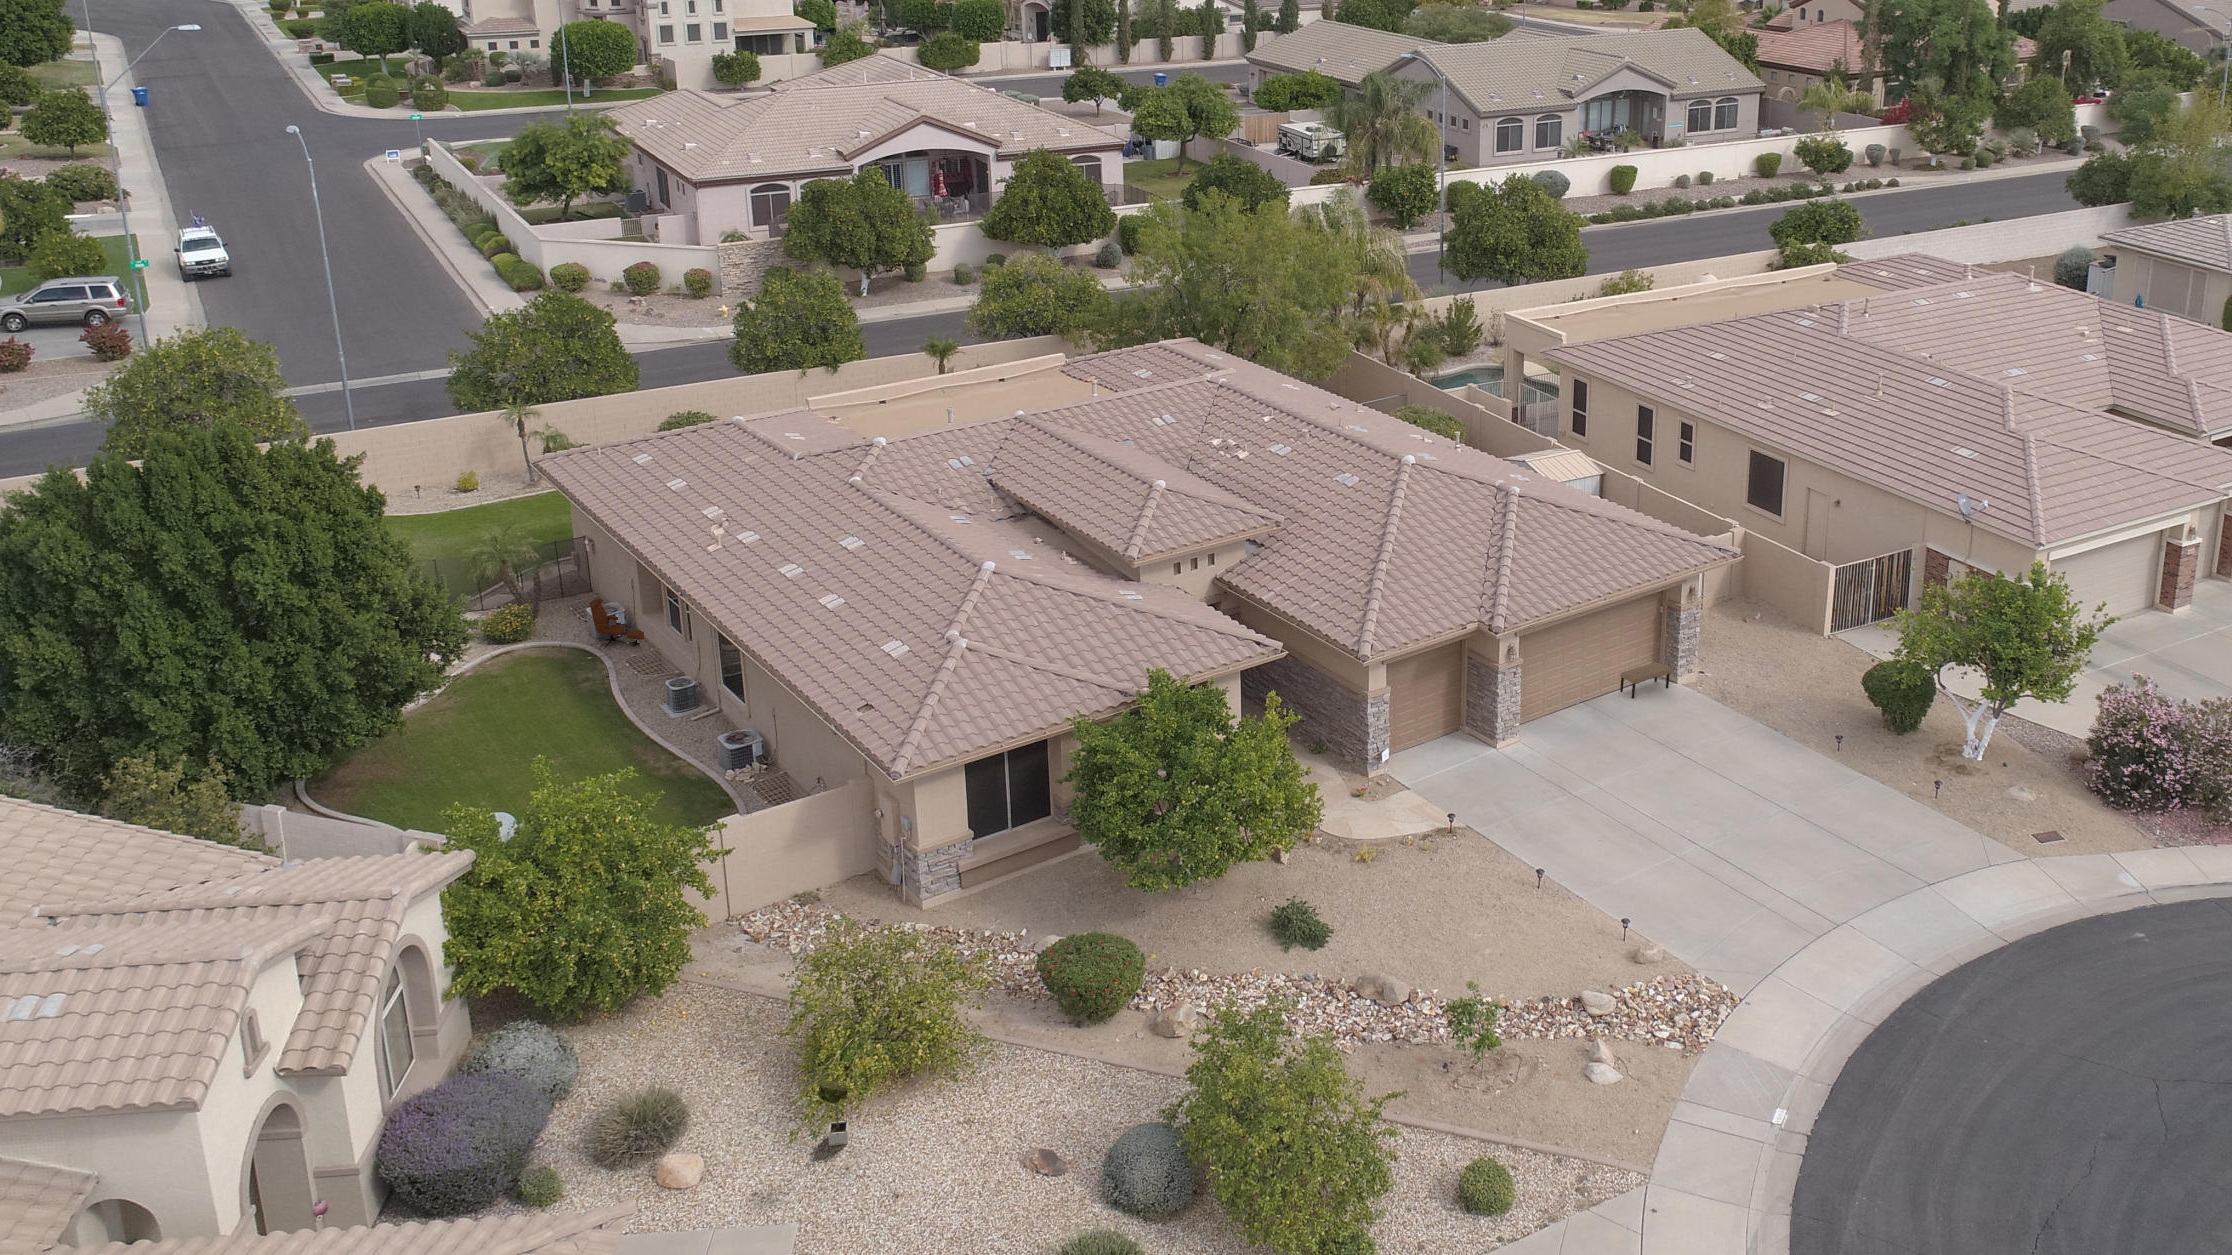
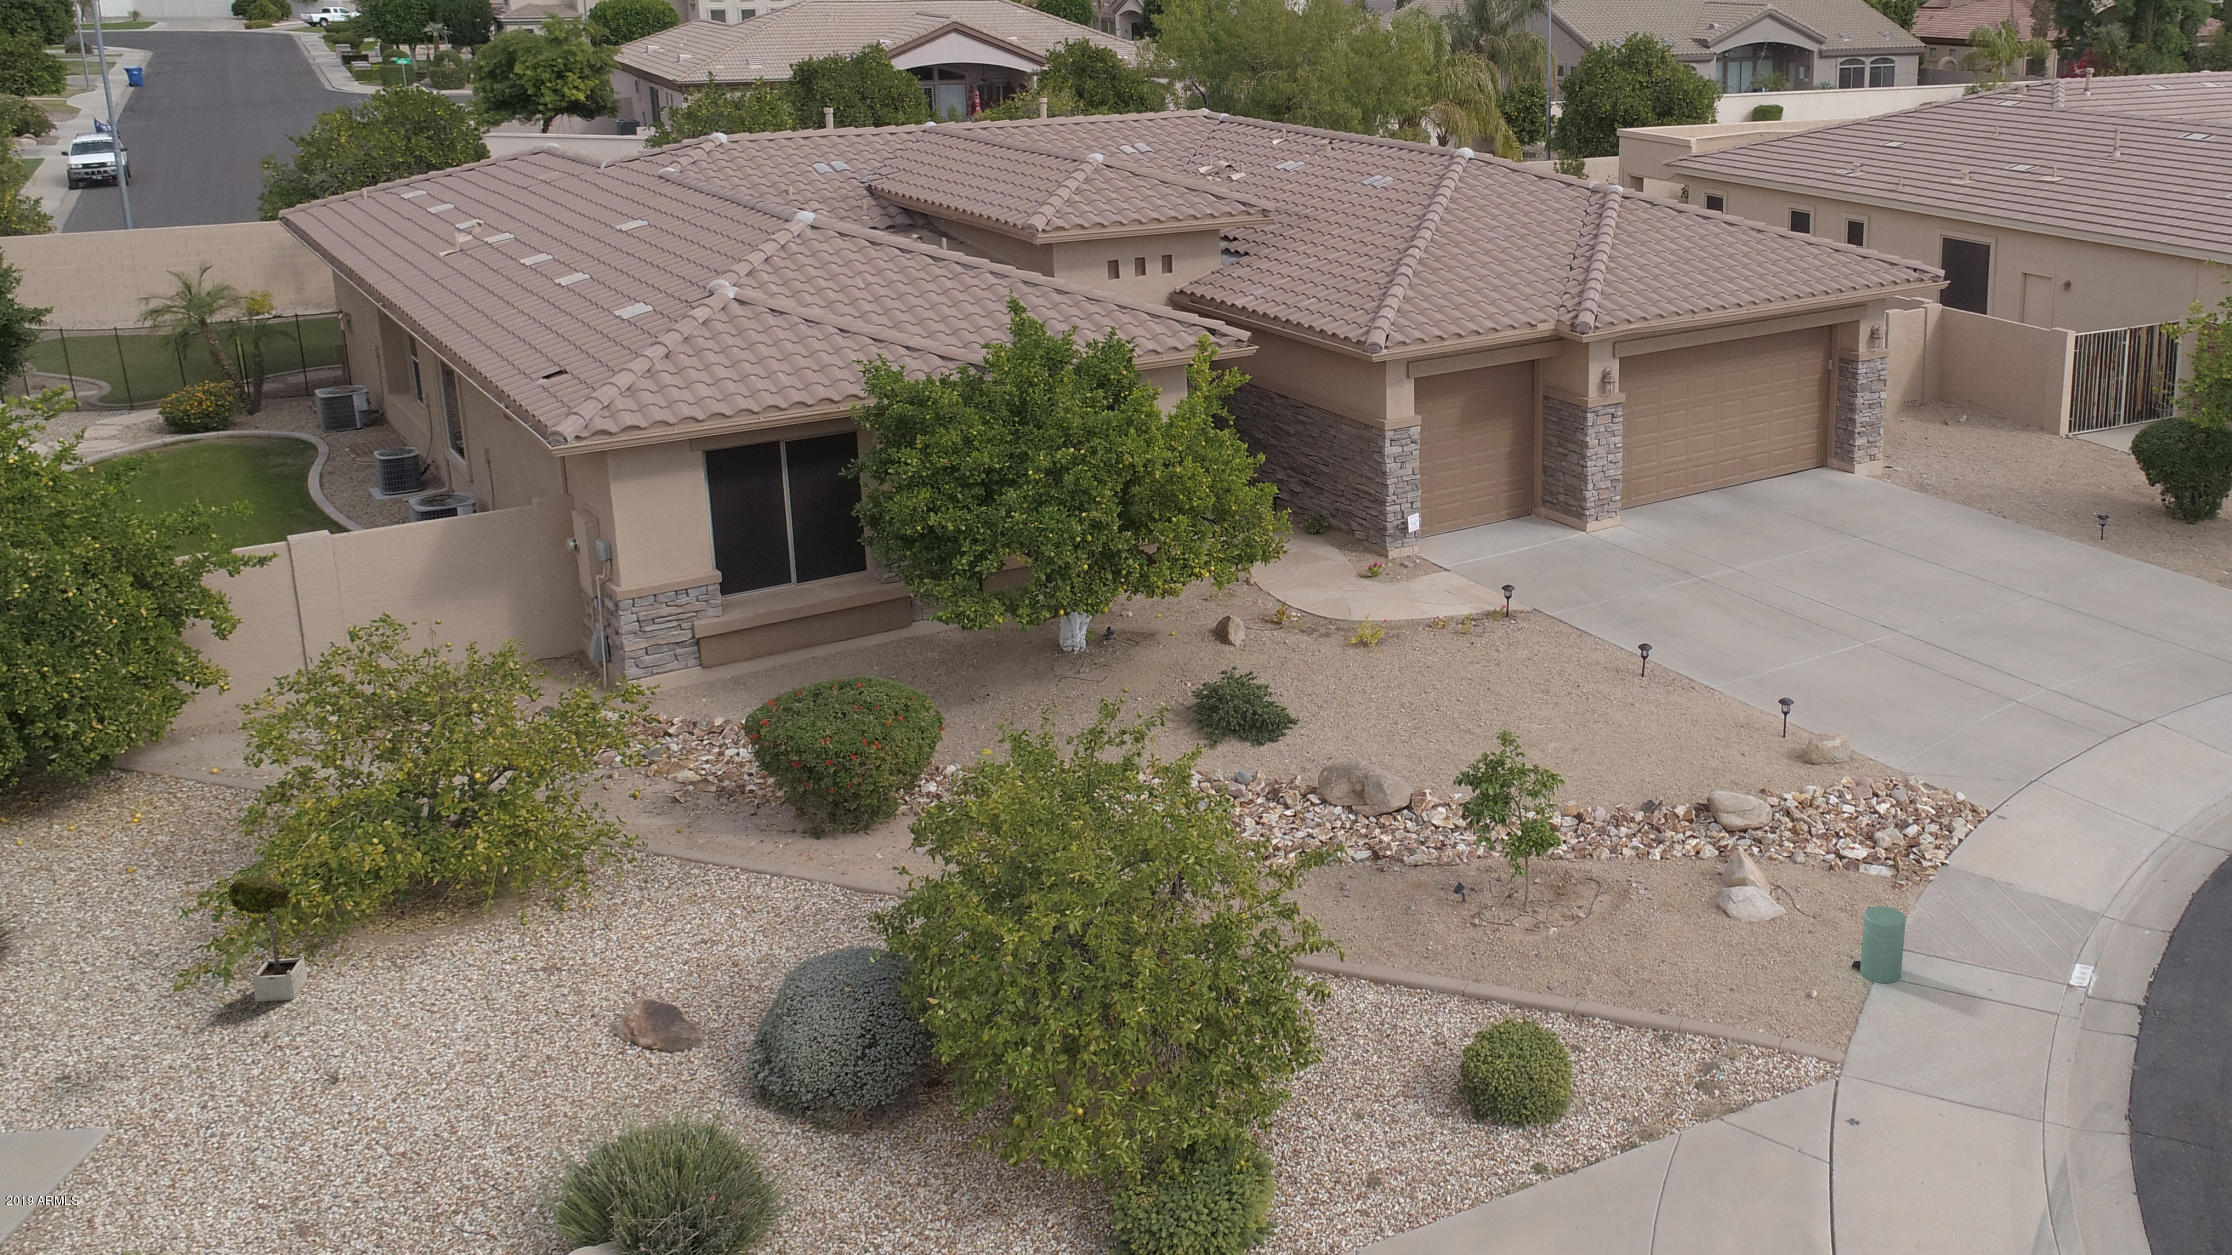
lounge chair: present [589,598,644,647] -> none [307,373,390,441]
bench: present [1620,662,1671,698] -> none [1773,439,1846,483]
trash can: none [1657,1082,1686,1124] -> present [1851,906,1906,983]

